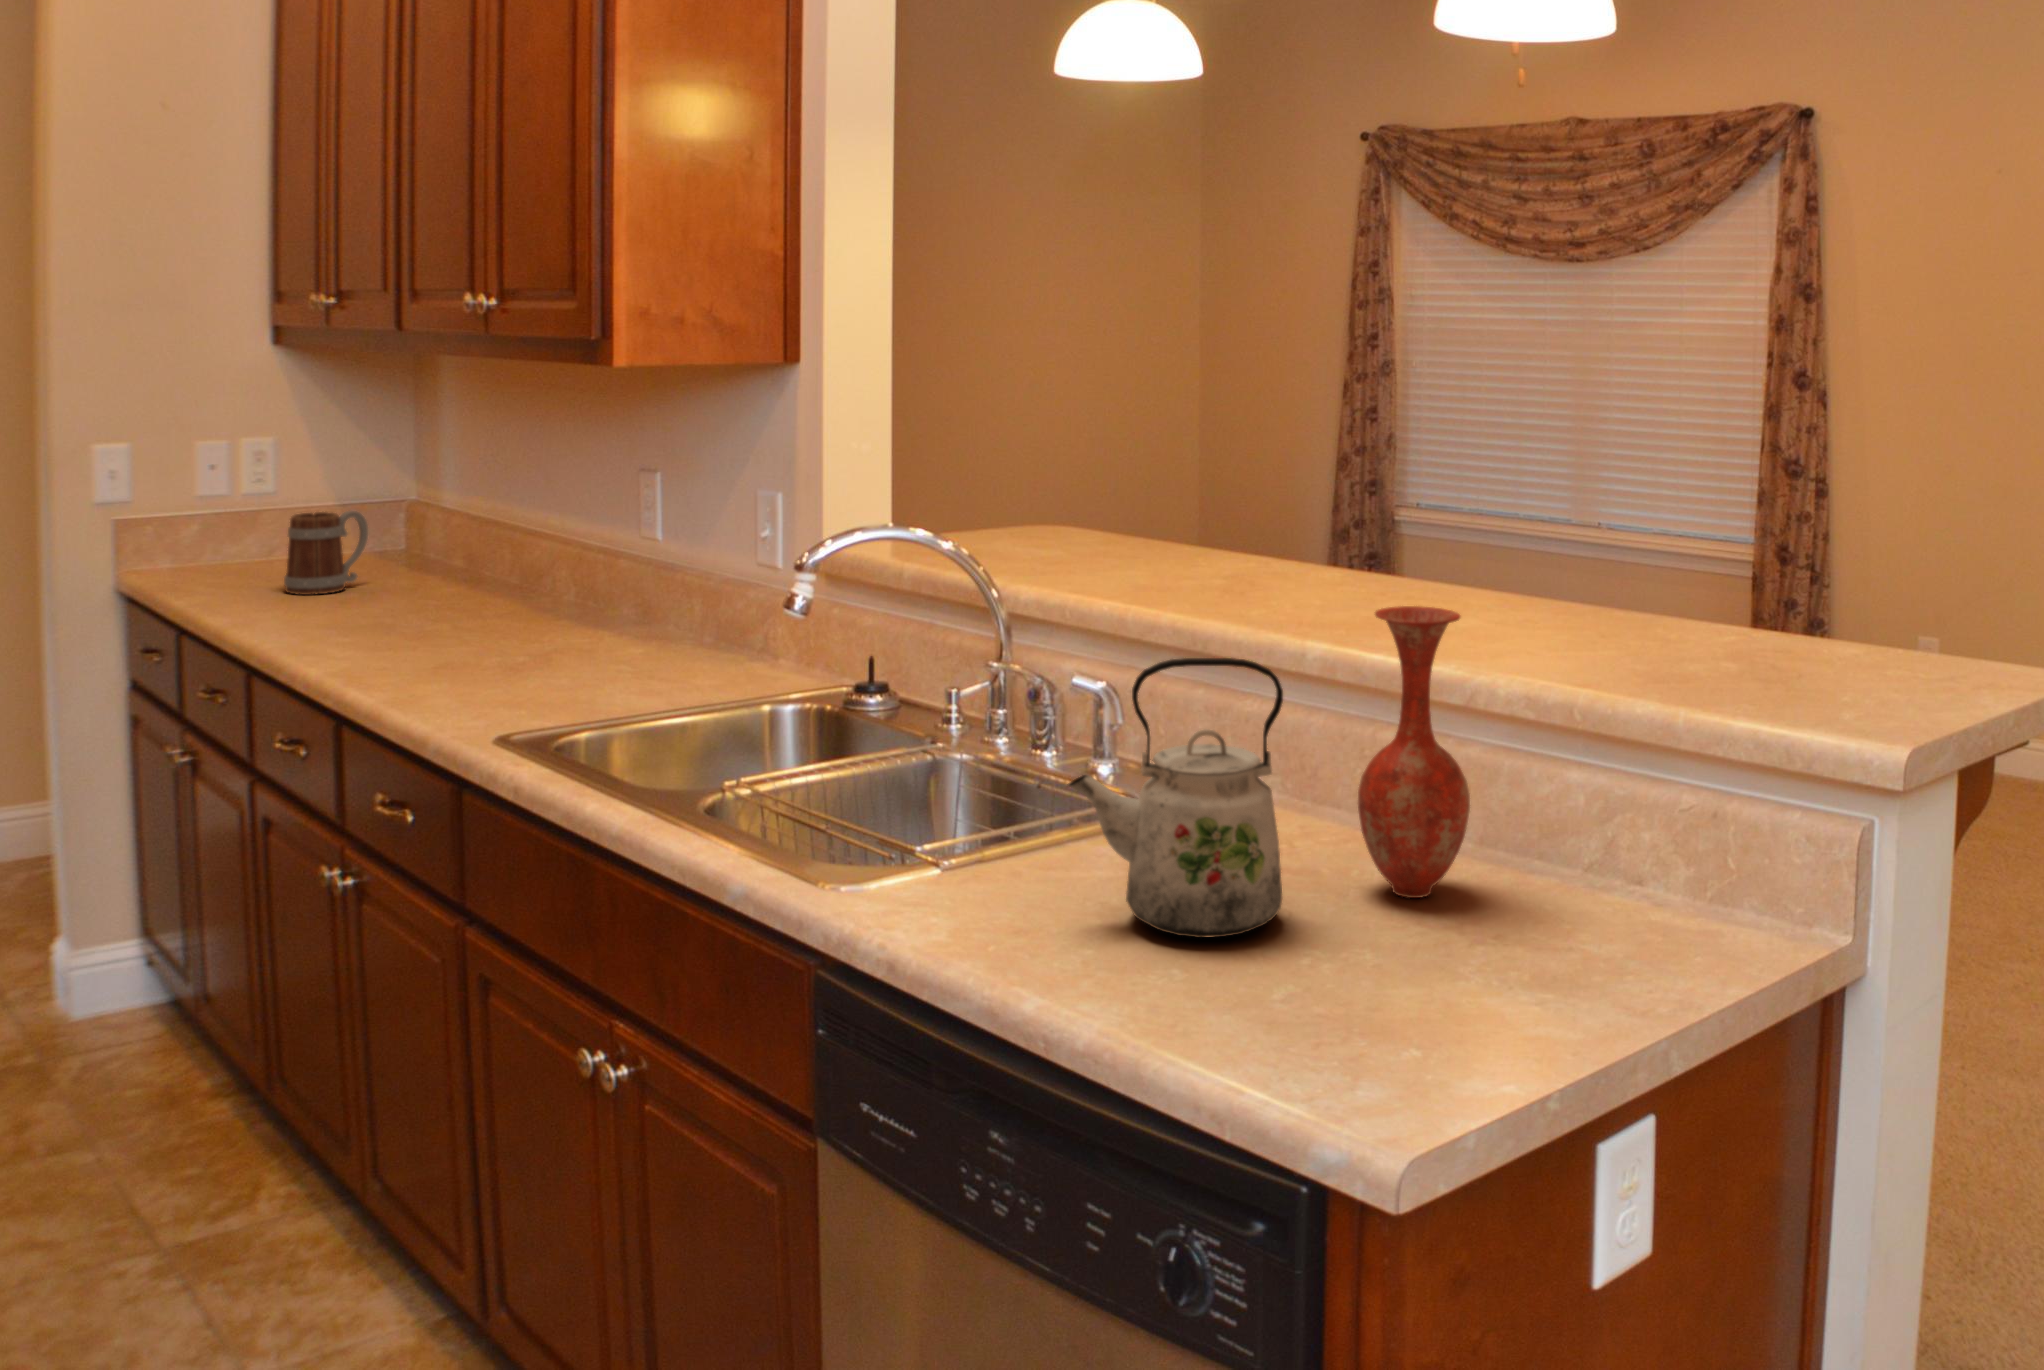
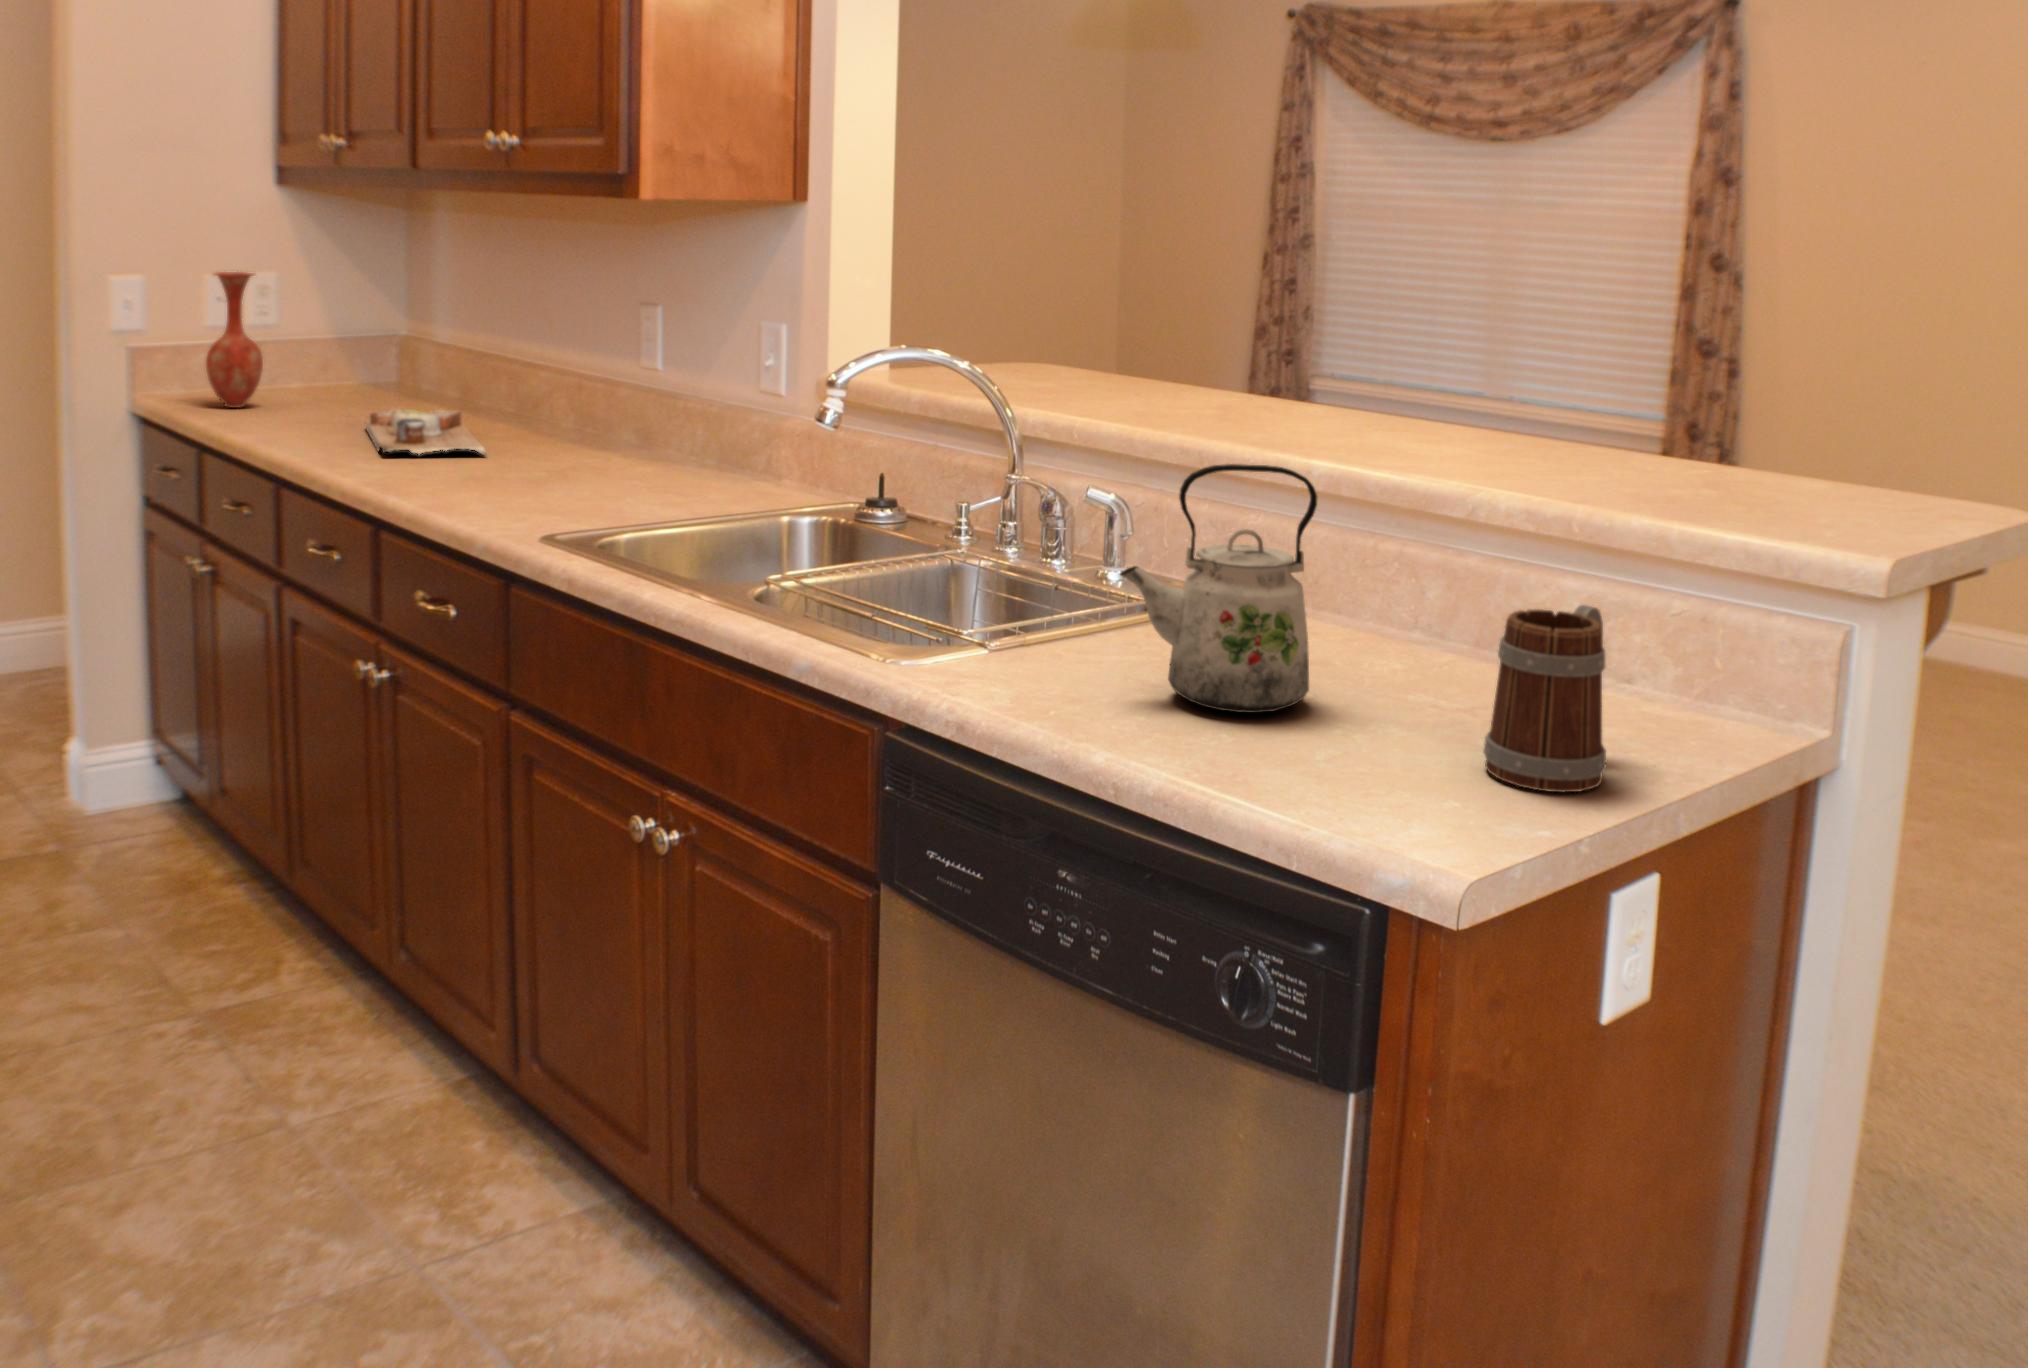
mug: present [284,511,368,595] -> present [1483,605,1606,792]
cutting board: none [358,581,478,638] -> present [366,407,486,456]
vase: present [1358,606,1470,898] -> present [206,272,263,408]

